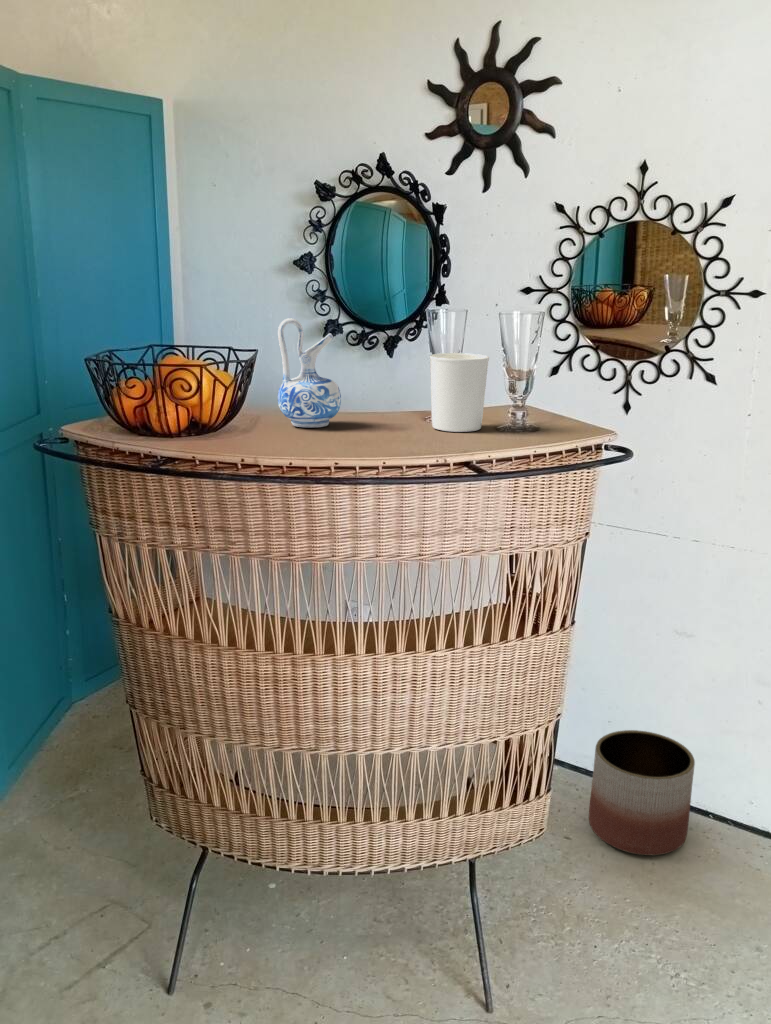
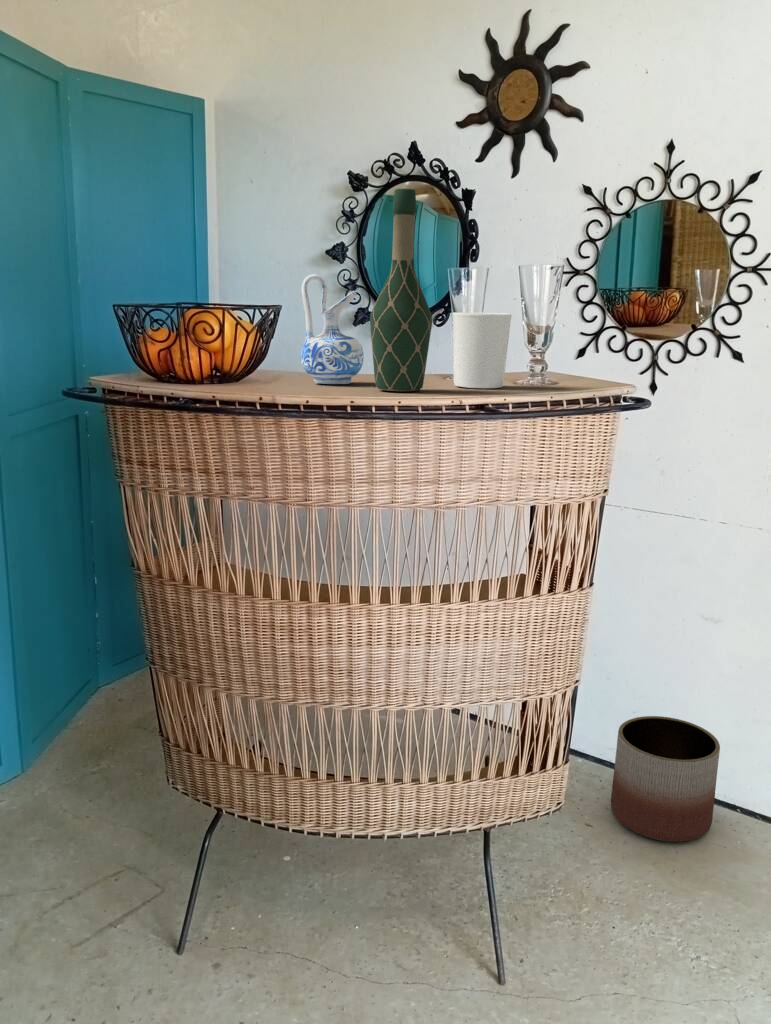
wine bottle: none [349,240,411,441] -> present [370,189,432,392]

